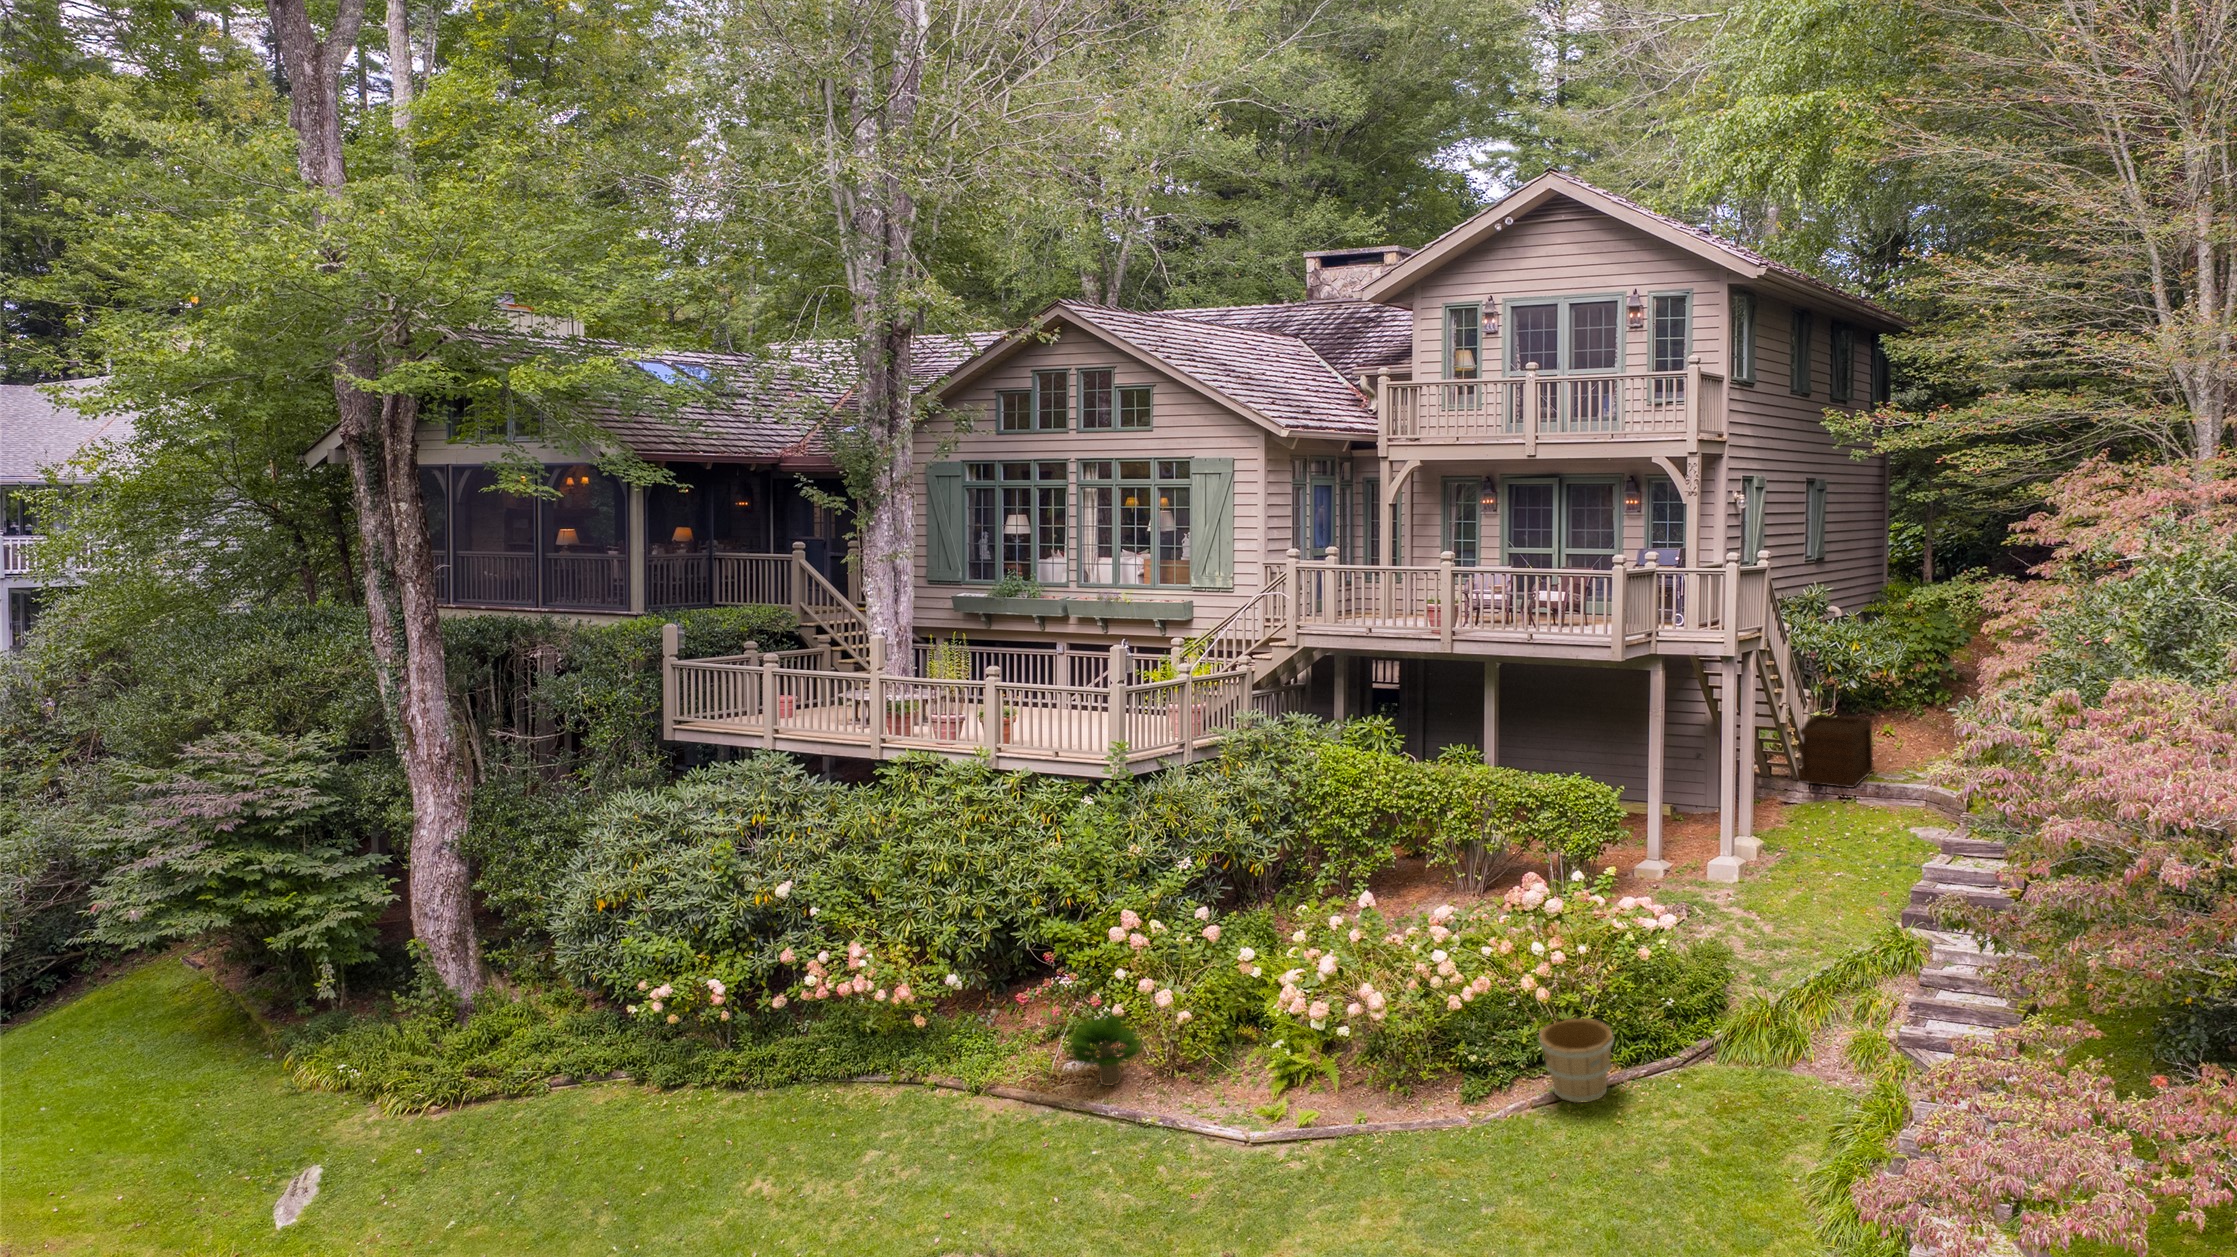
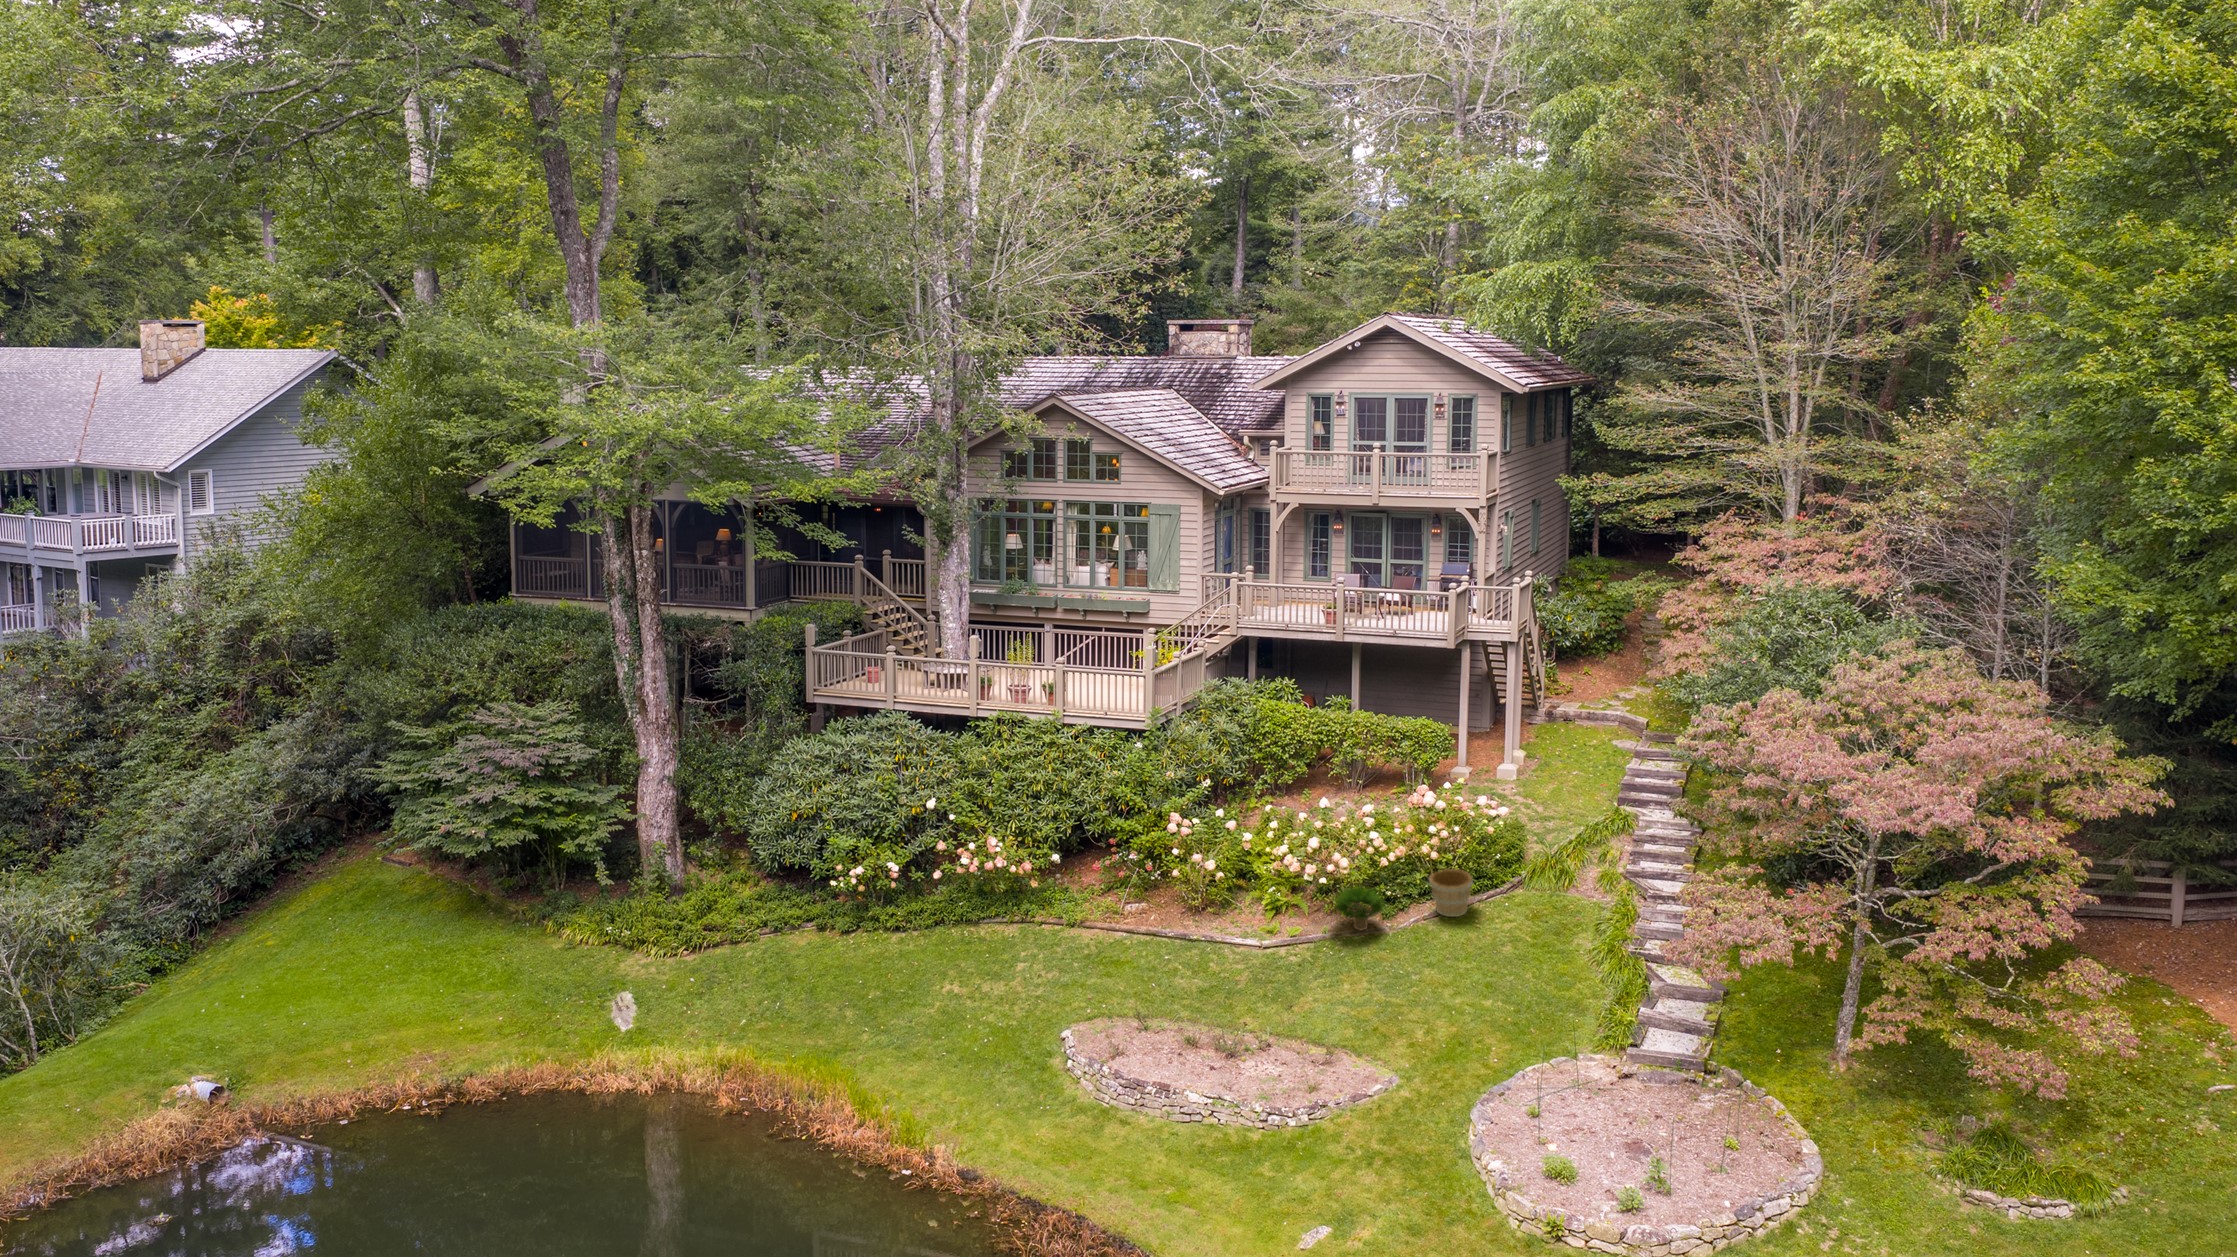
wooden crate: present [1797,715,1873,788] -> none [1539,670,1586,719]
potted plant: present [1067,1014,1144,1086] -> present [1334,886,1384,931]

